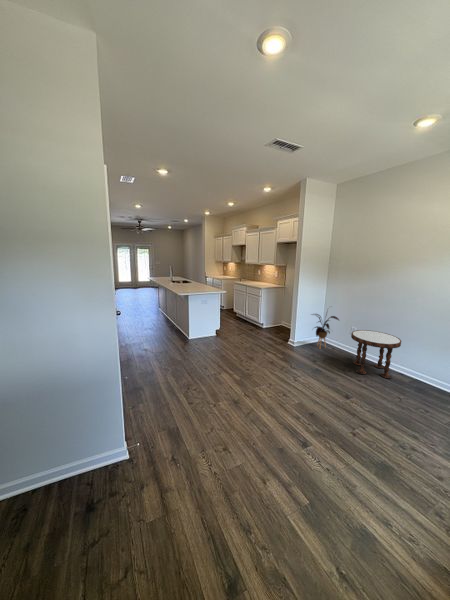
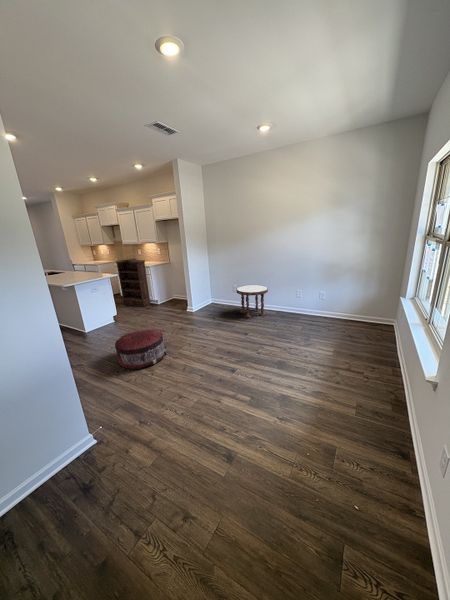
bookshelf: none [232,278,259,327] -> present [116,258,151,307]
house plant: present [315,314,339,348] -> none [201,272,225,309]
pouf: none [193,352,241,394] -> present [115,329,167,369]

